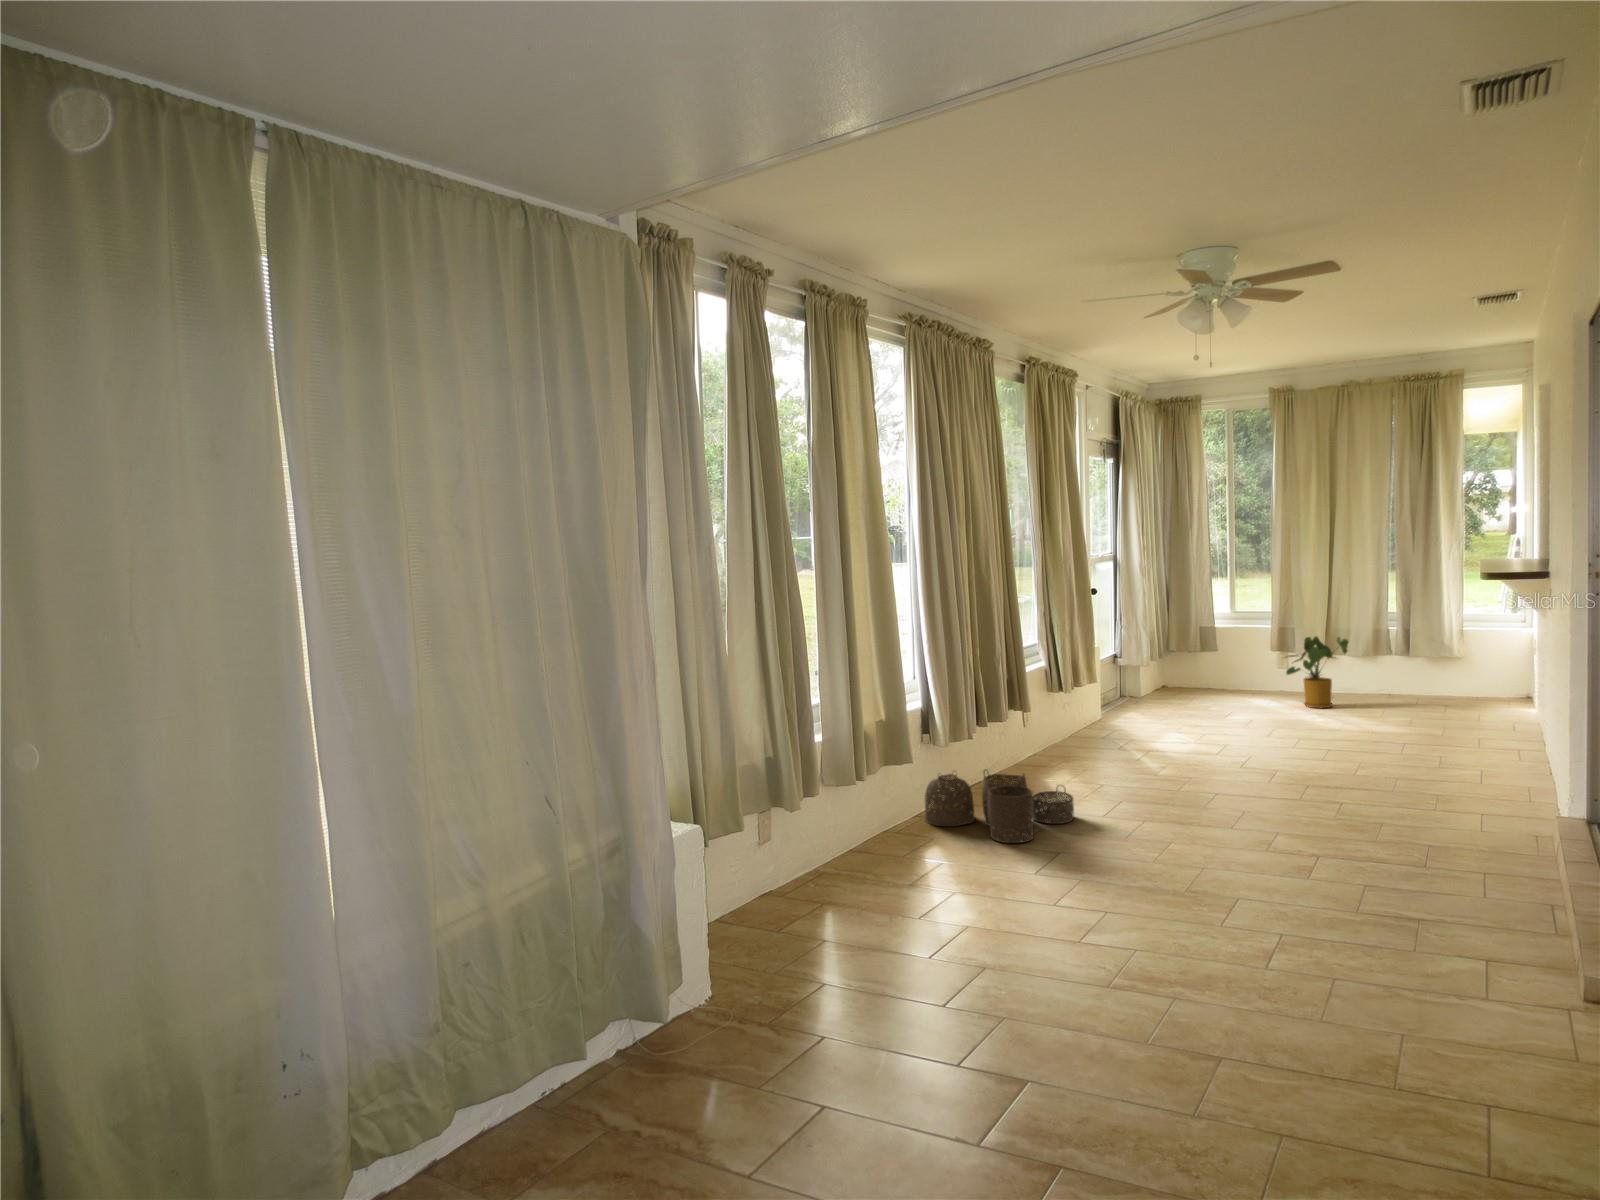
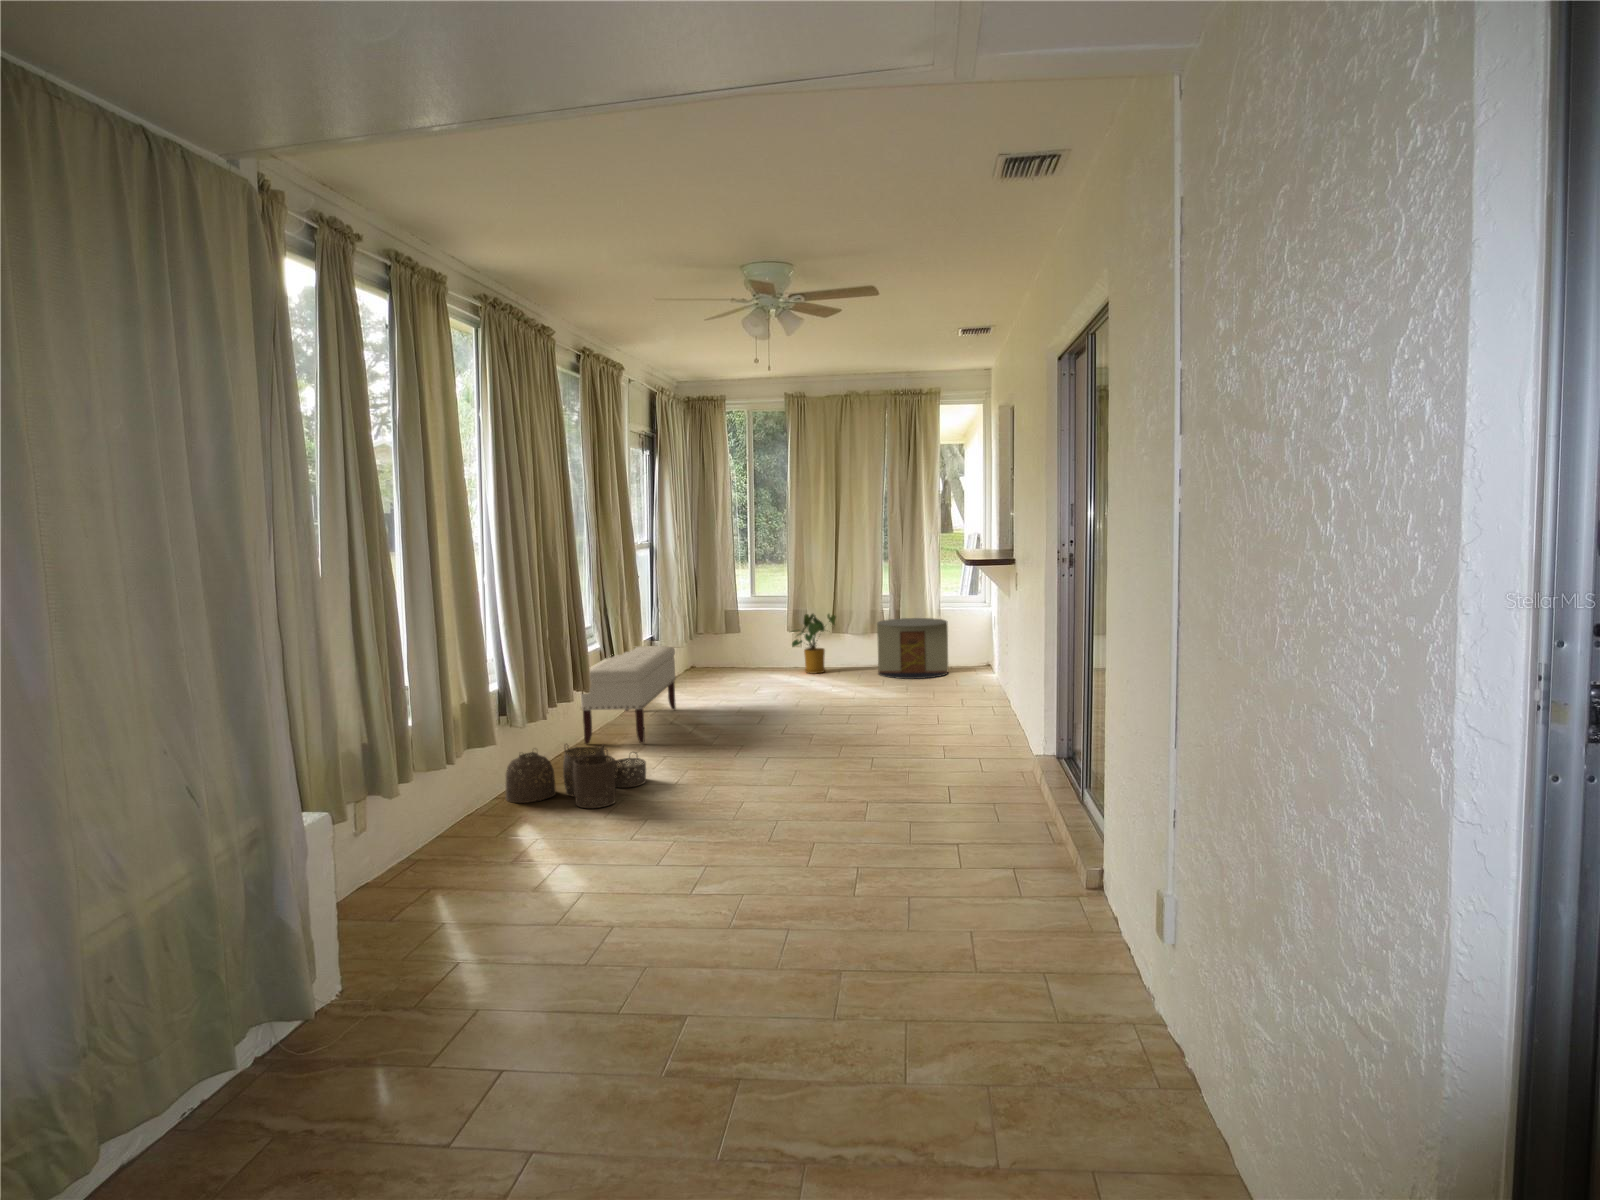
side table: none [1407,646,1521,725] -> present [877,618,948,679]
bench: none [1015,668,1132,775] -> present [581,646,676,744]

